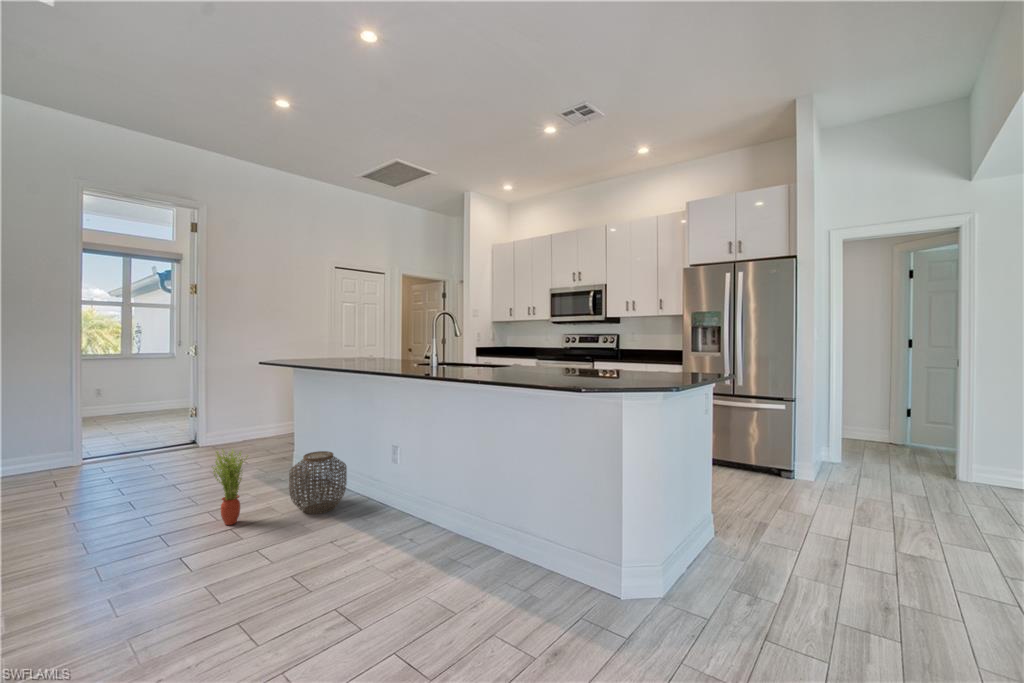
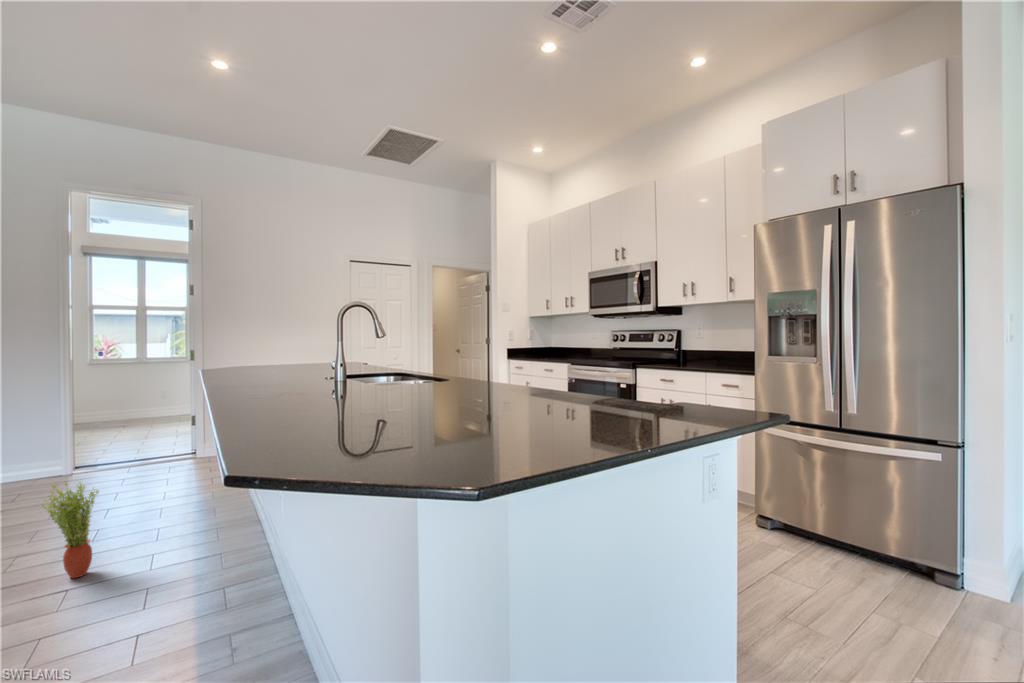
woven basket: present [289,451,347,514] -> none [149,487,233,572]

